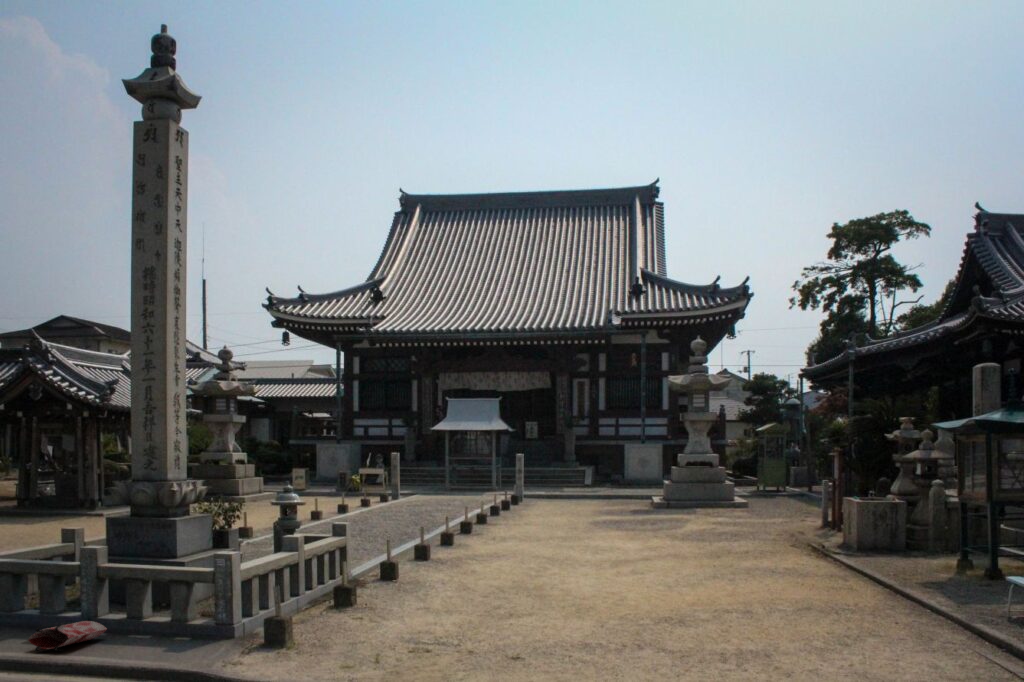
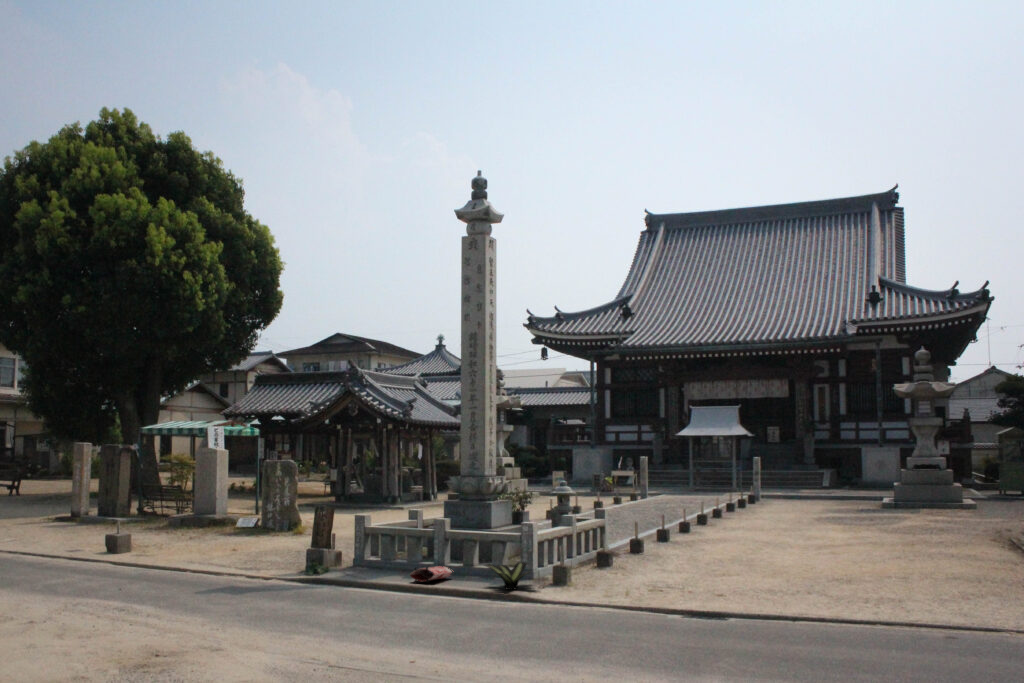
potted plant: none [149,611,234,659] -> present [485,562,530,590]

